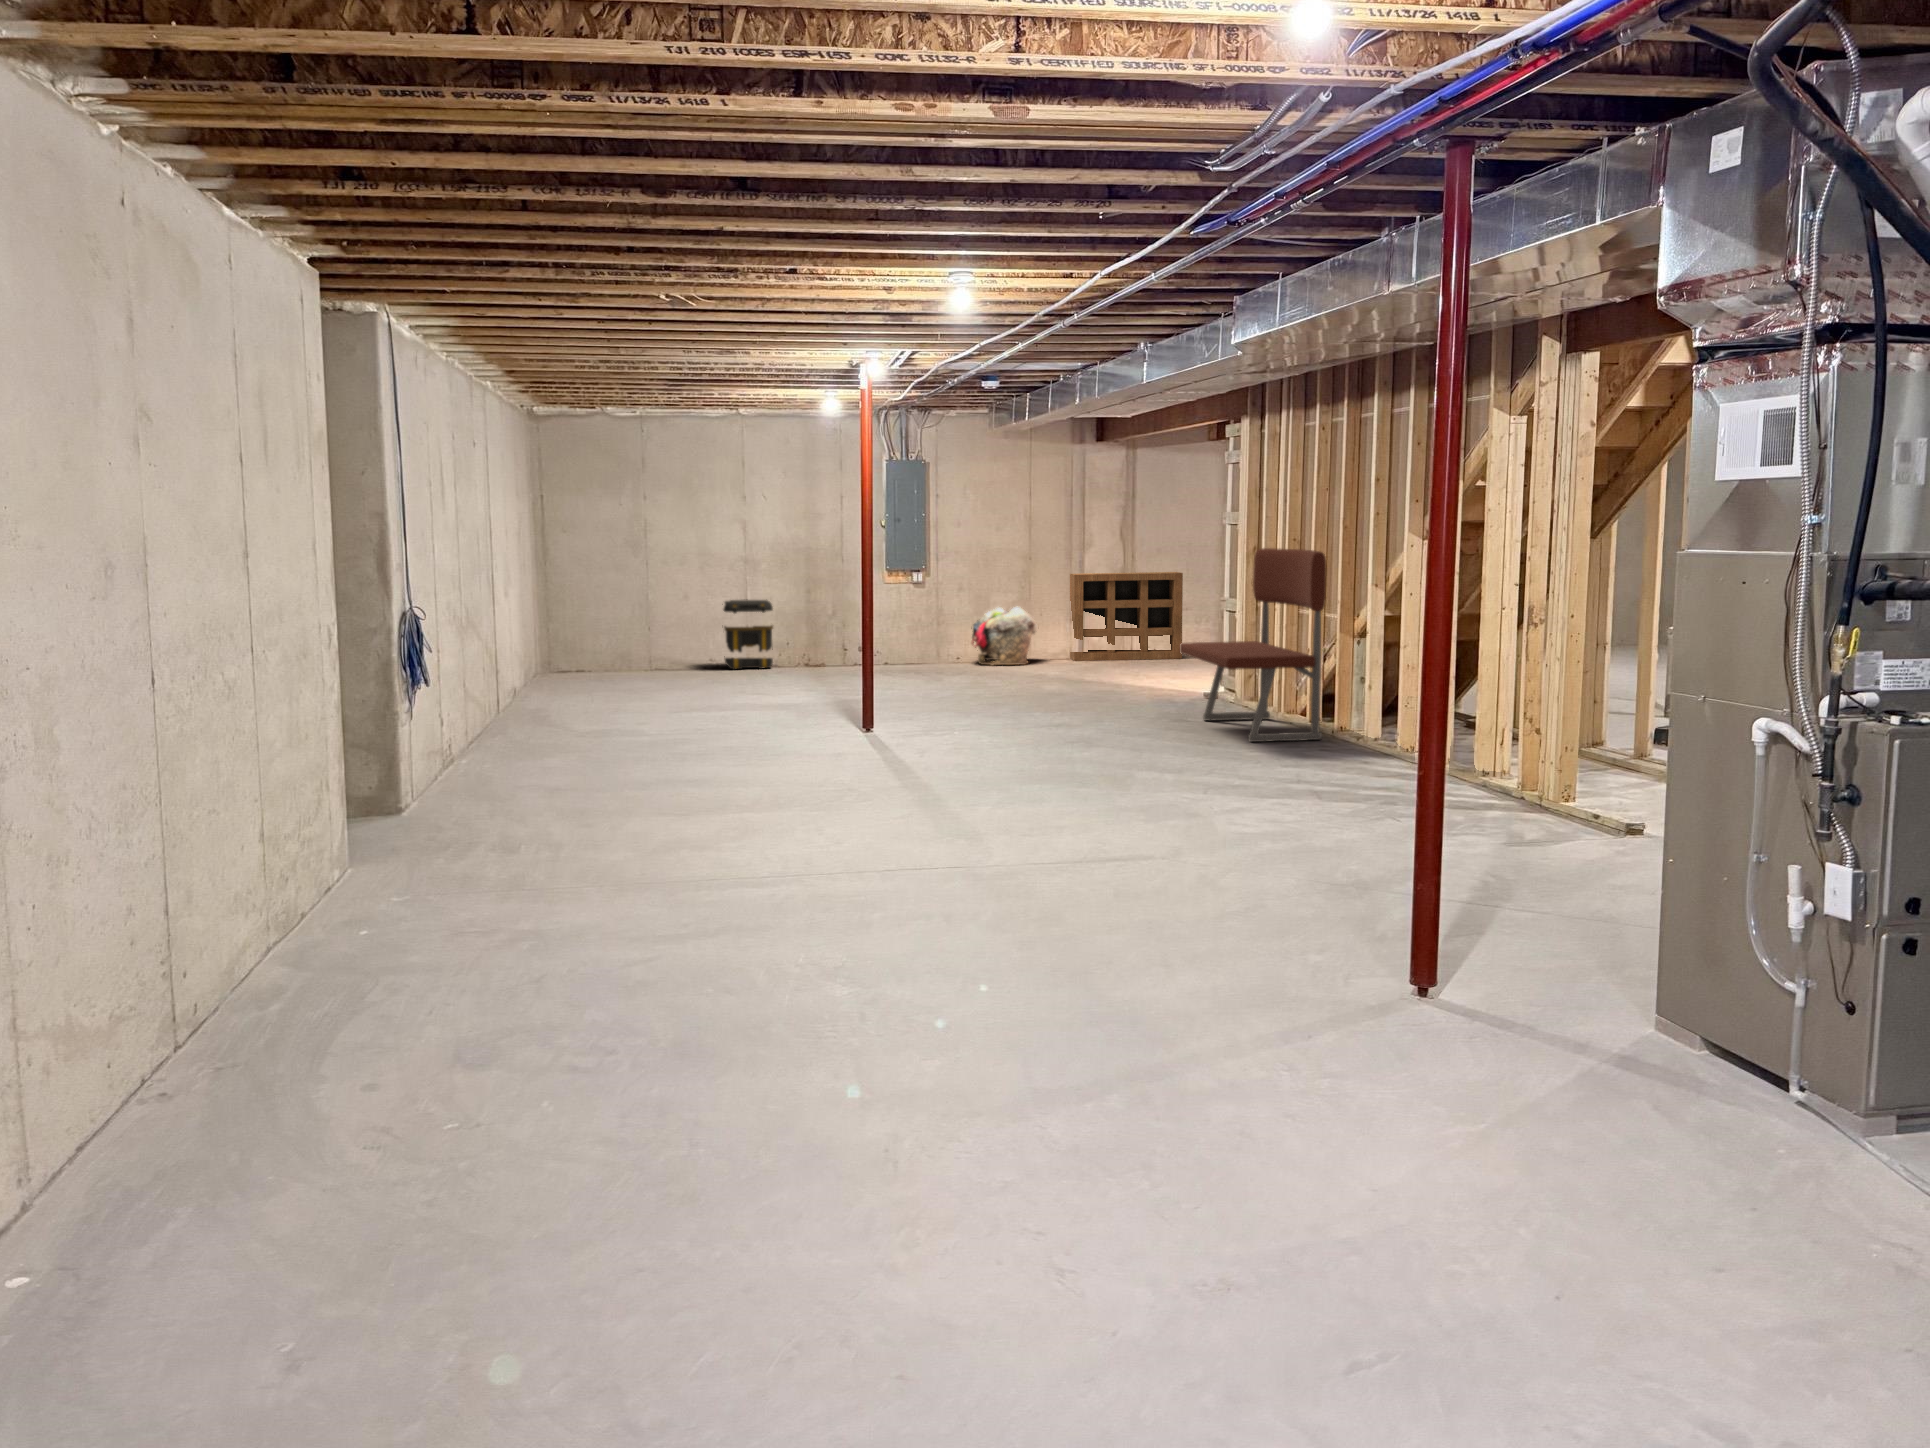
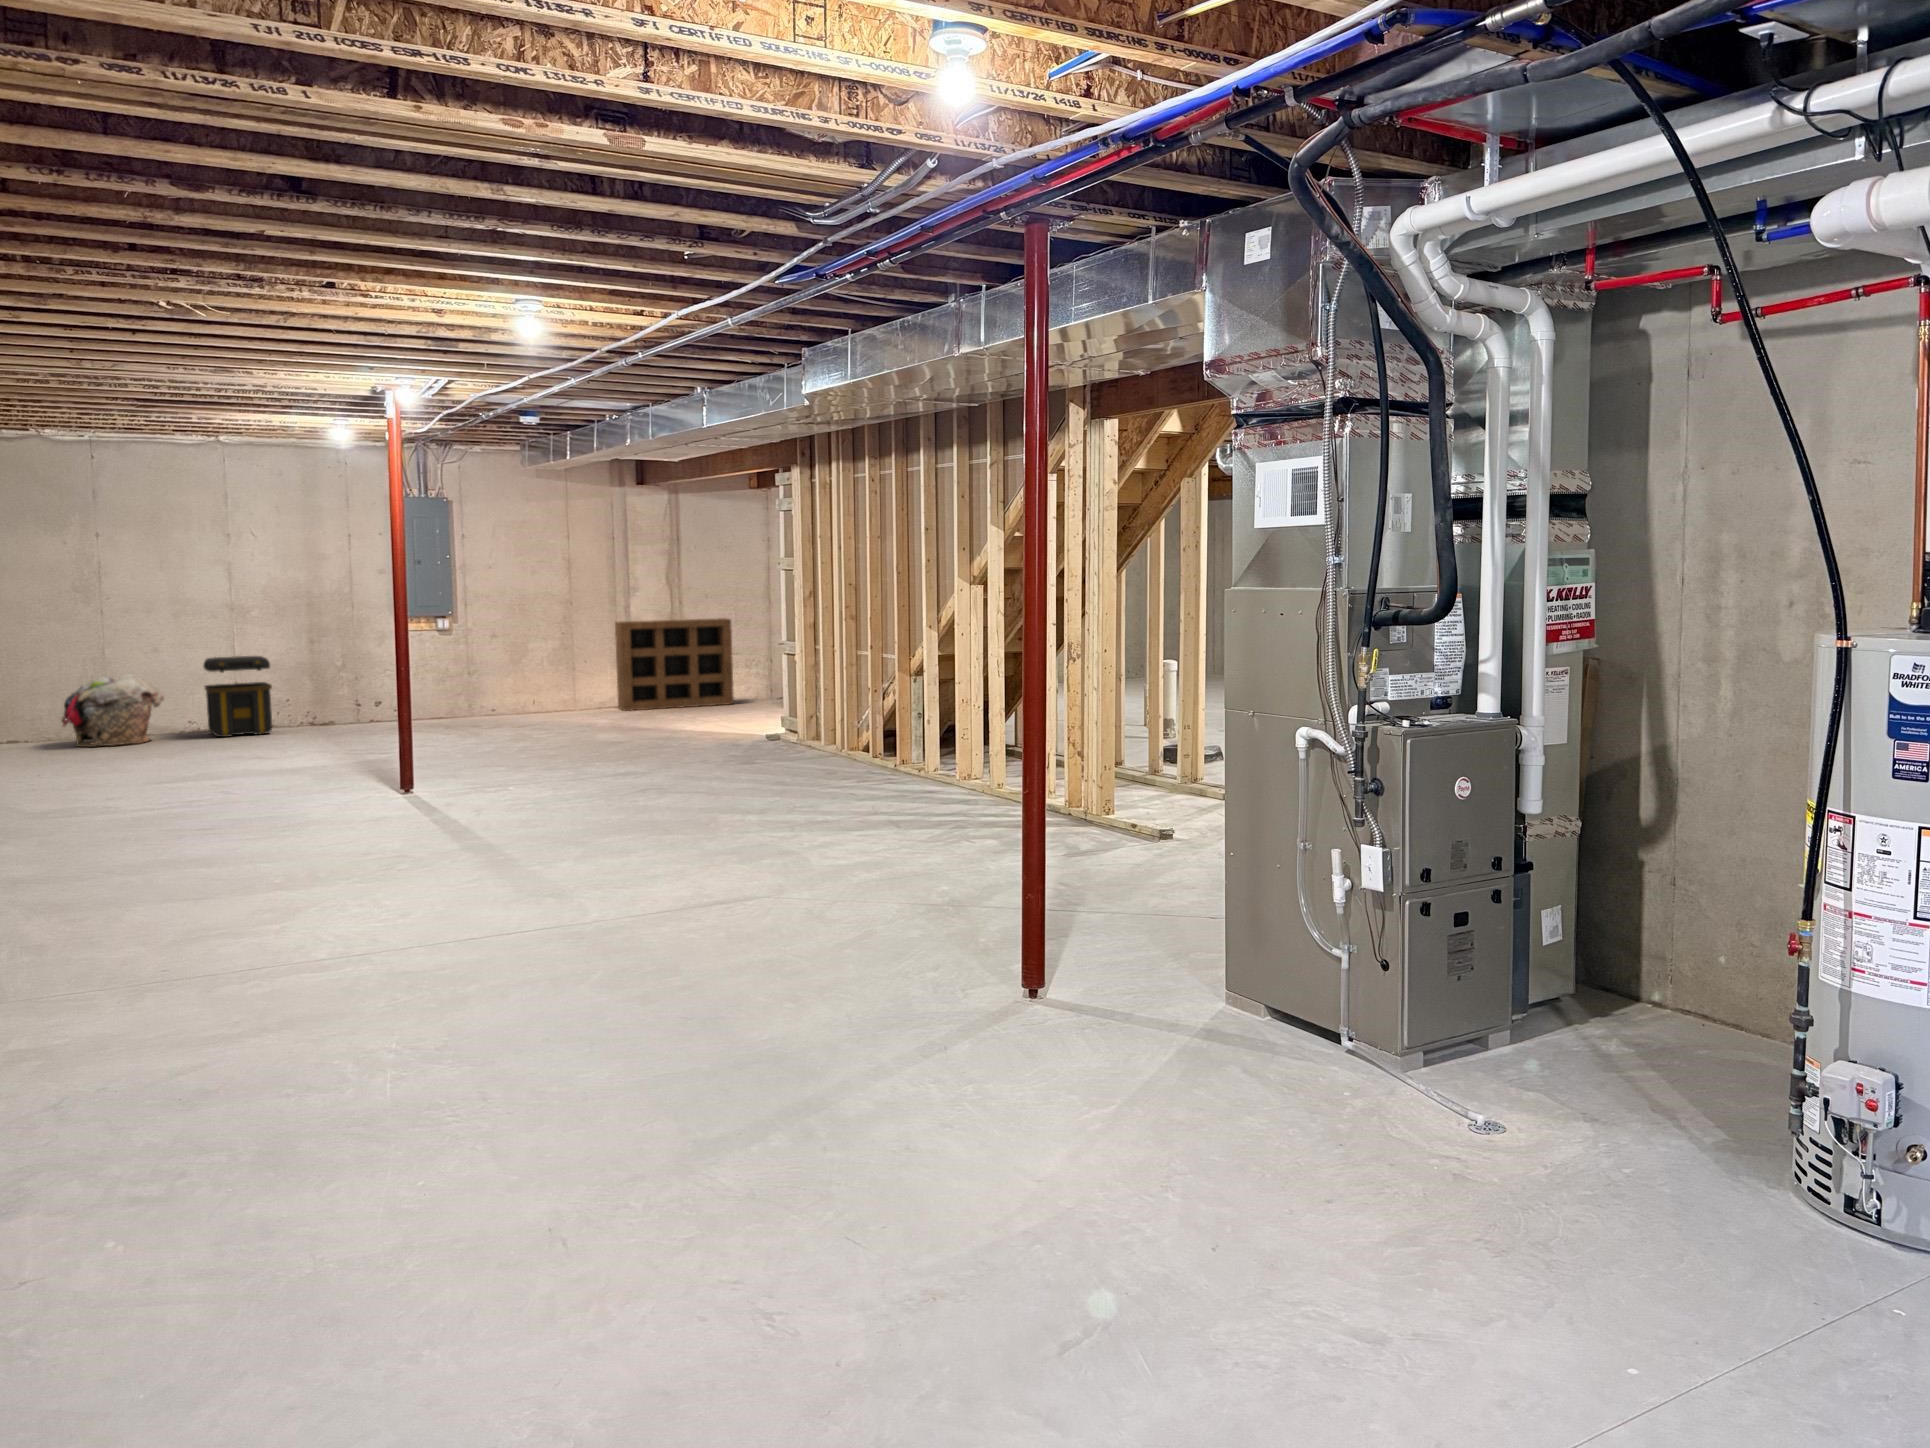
bench: present [1180,548,1326,742] -> none [746,592,889,778]
laundry basket: present [972,607,1037,666] -> present [62,674,164,747]

